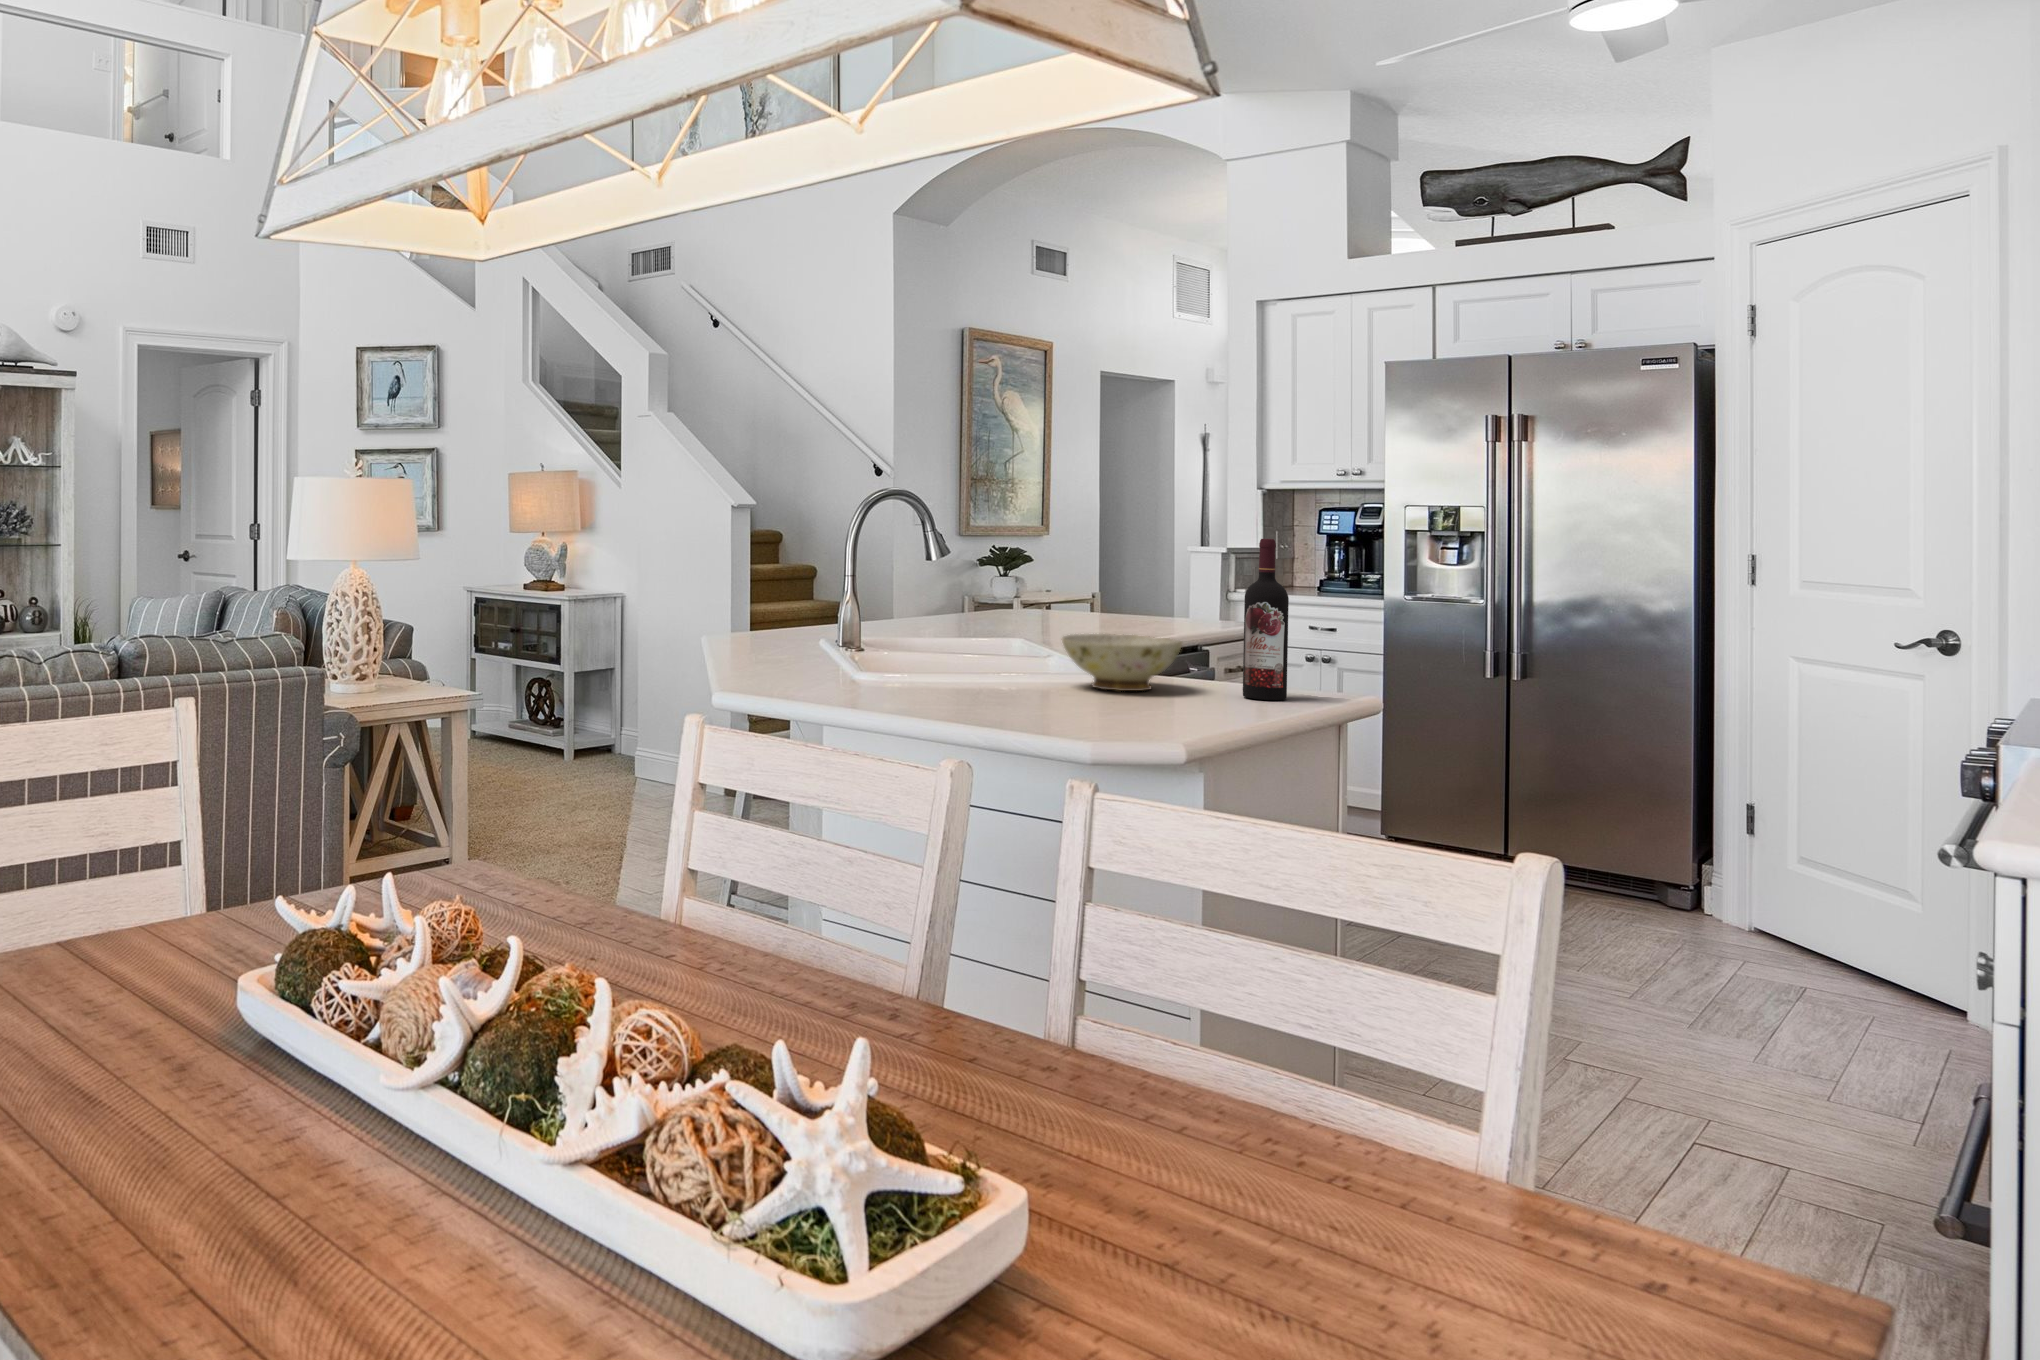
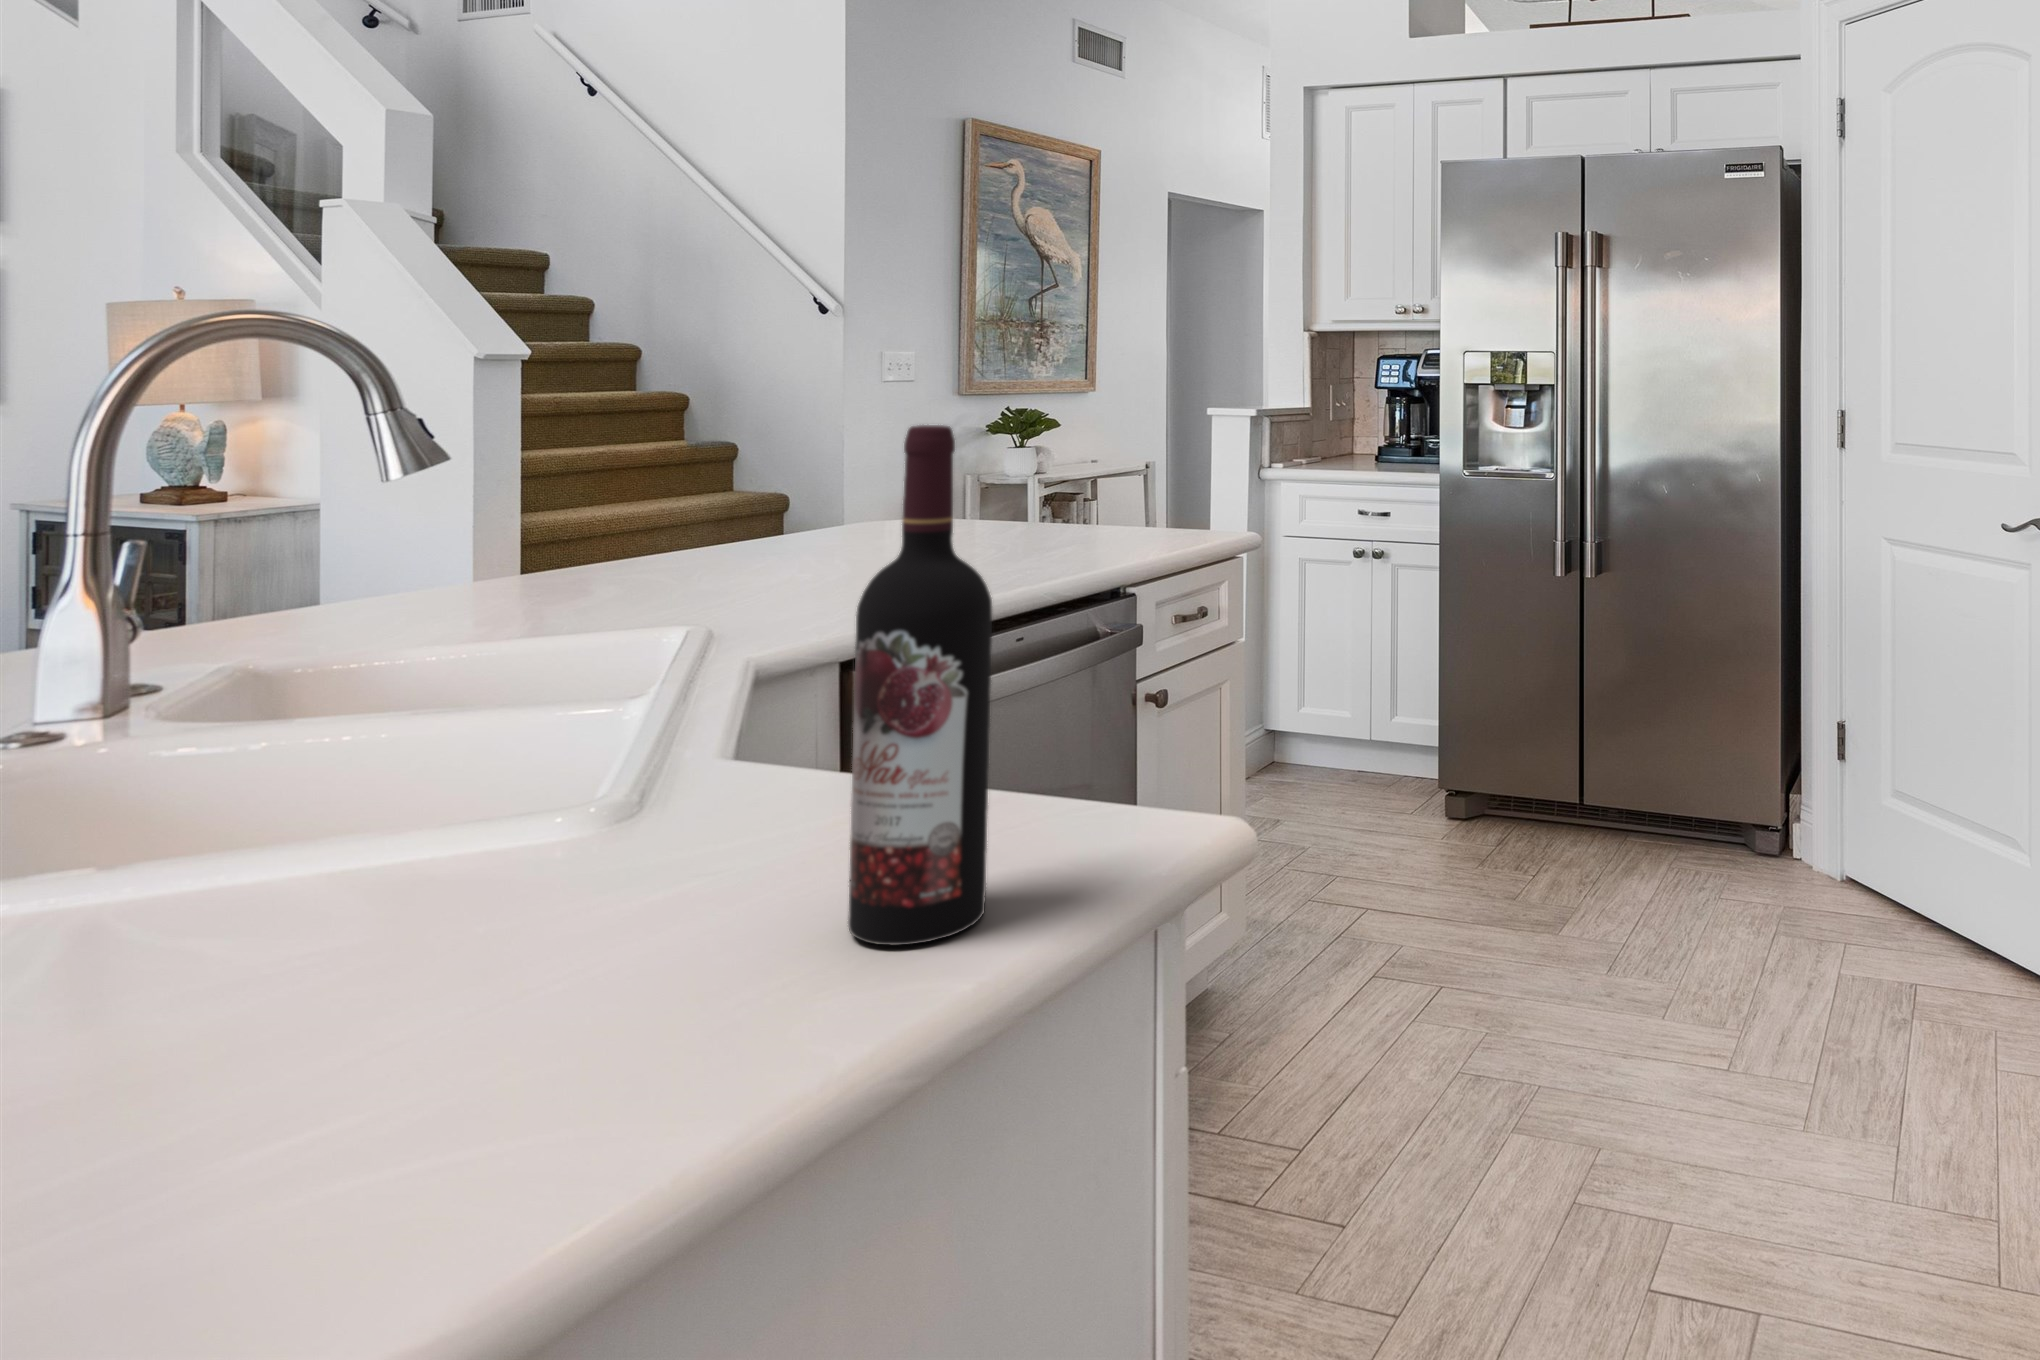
ceramic bowl: present [1061,634,1182,691] -> none [243,710,716,952]

